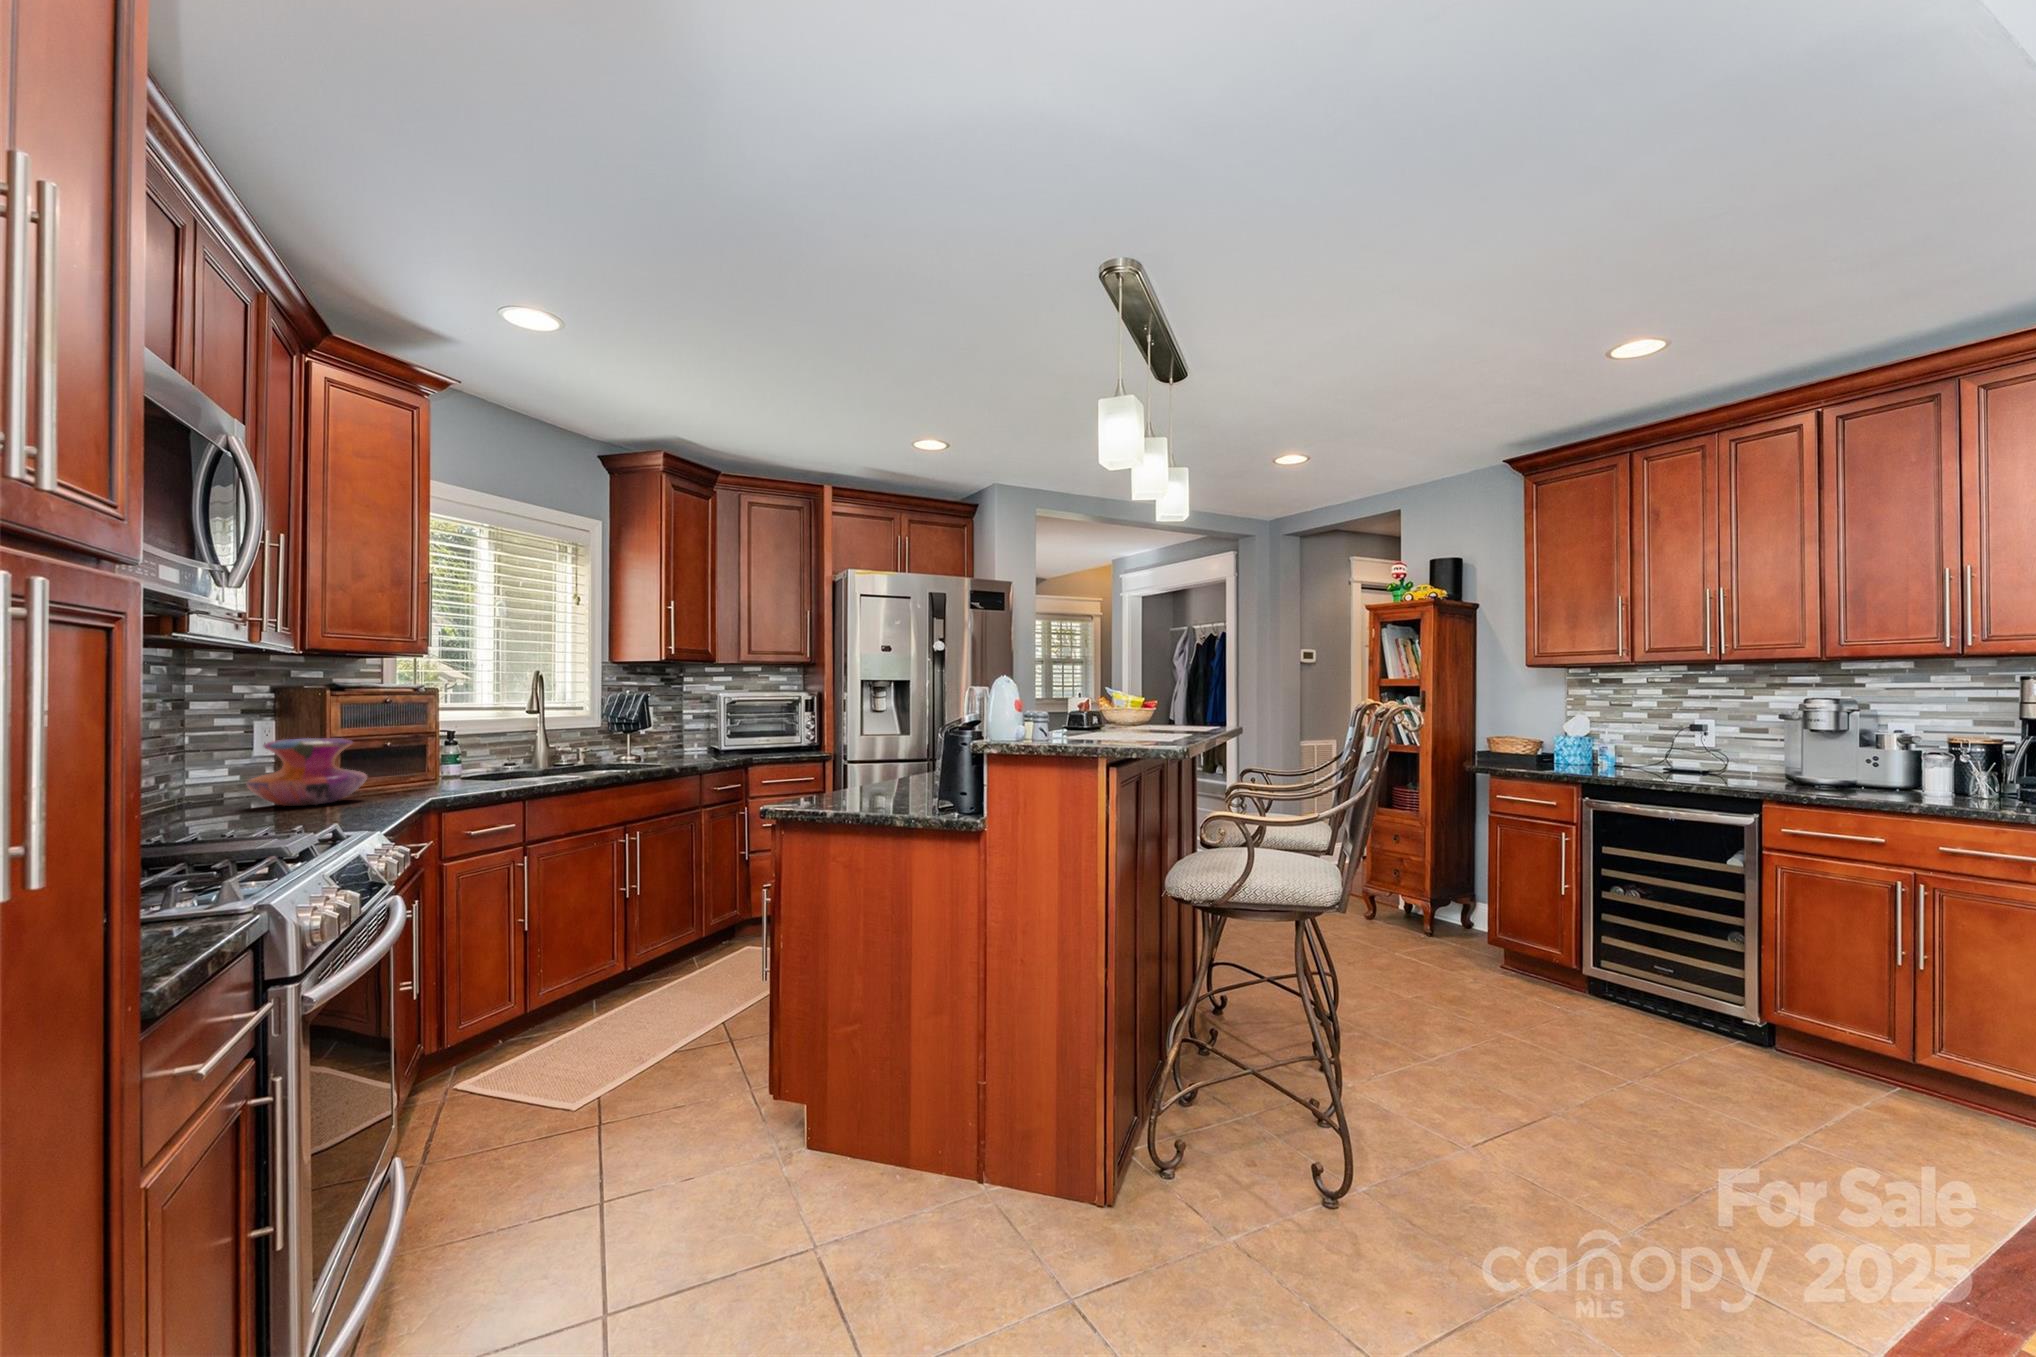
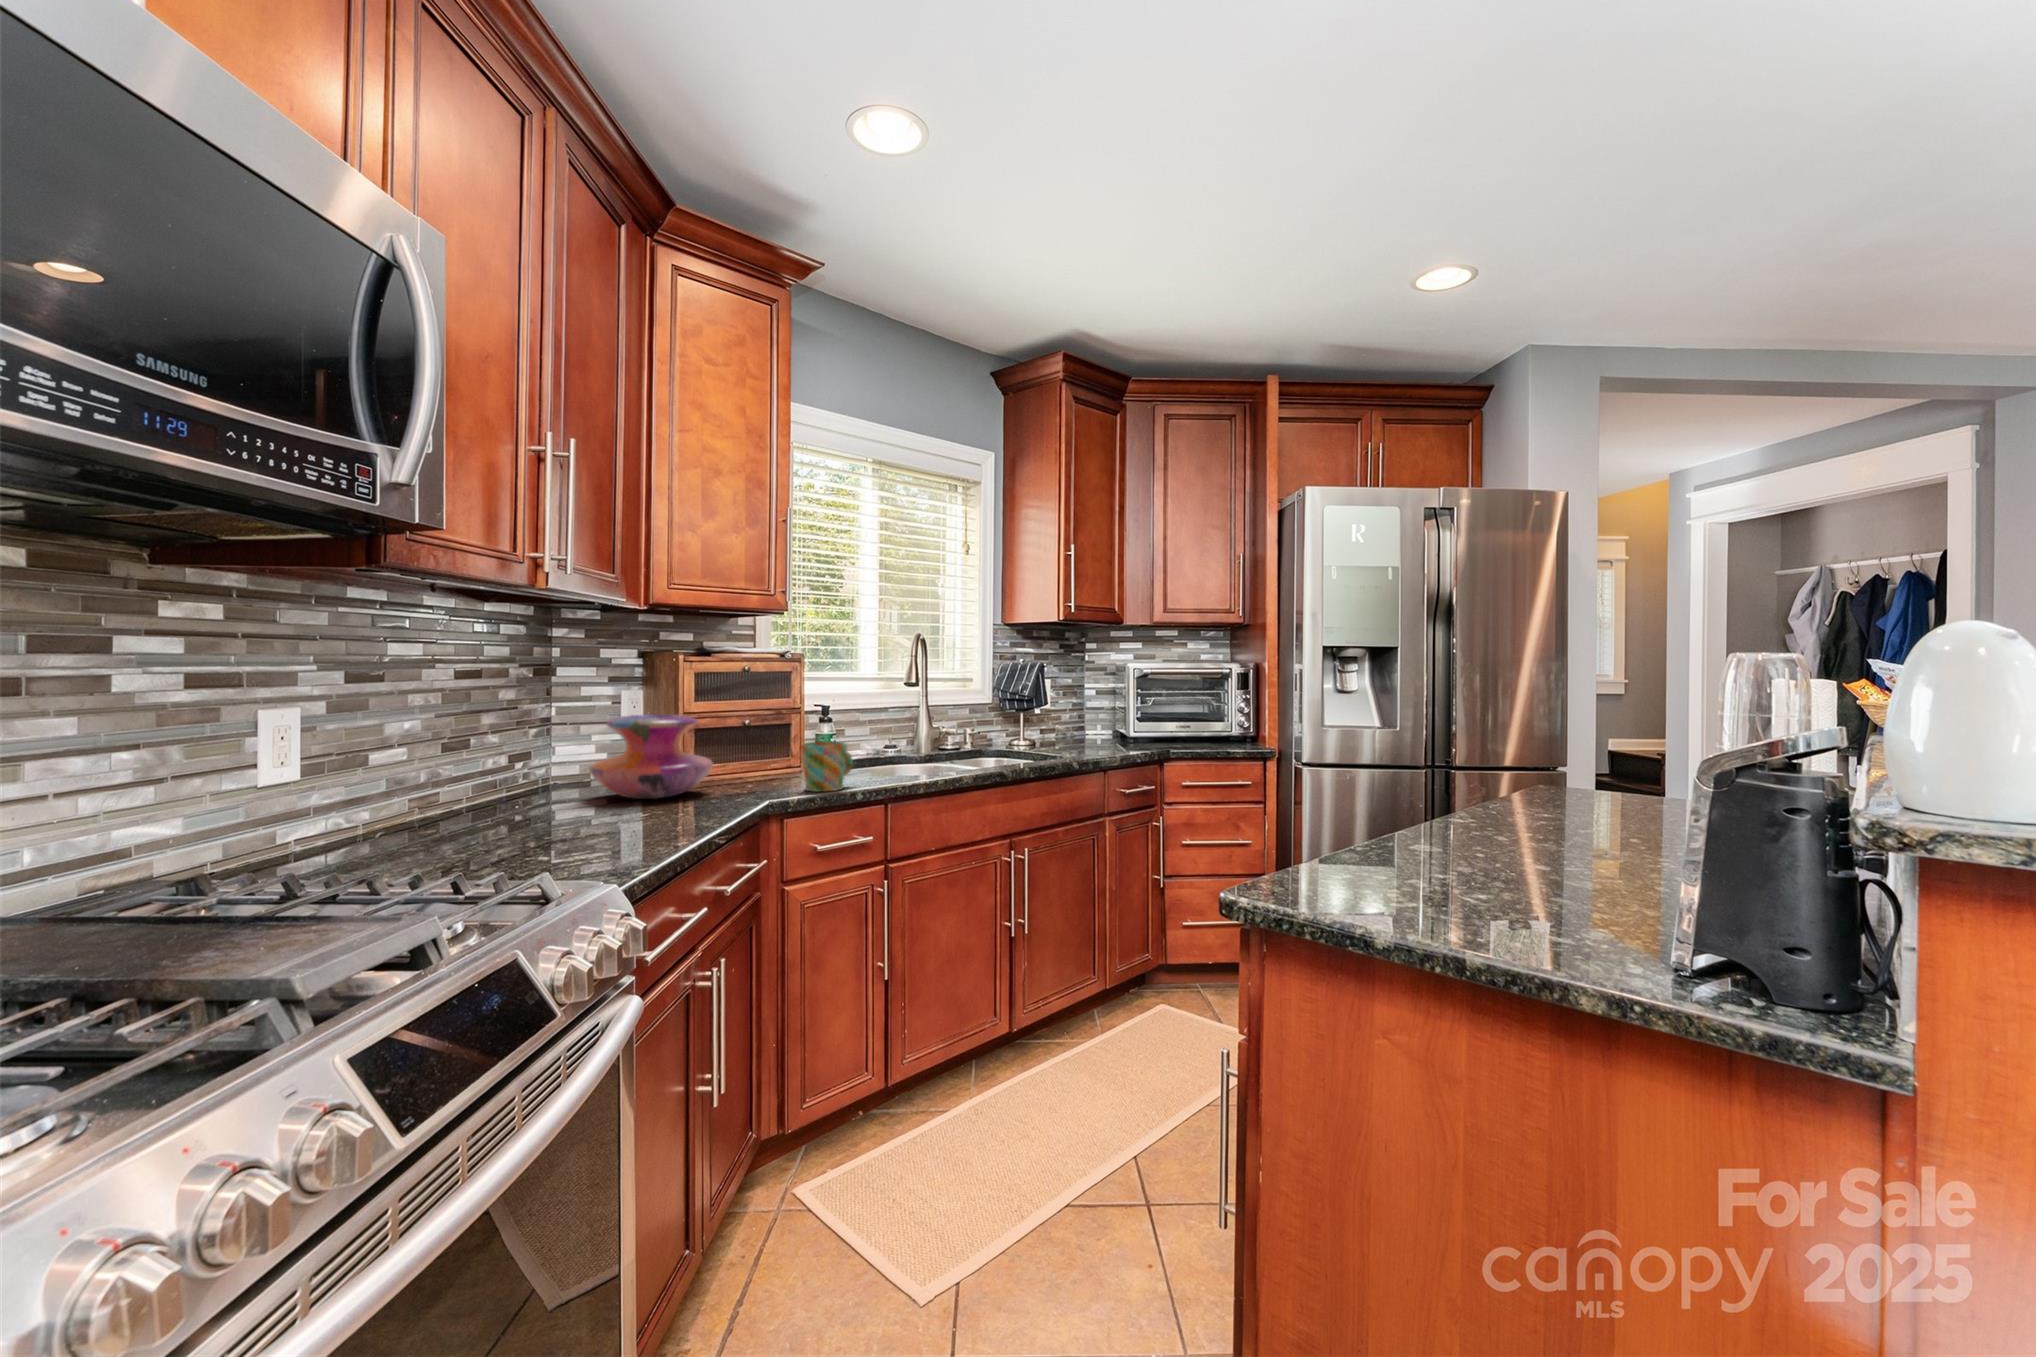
mug: none [450,755,495,792] -> present [801,742,853,792]

